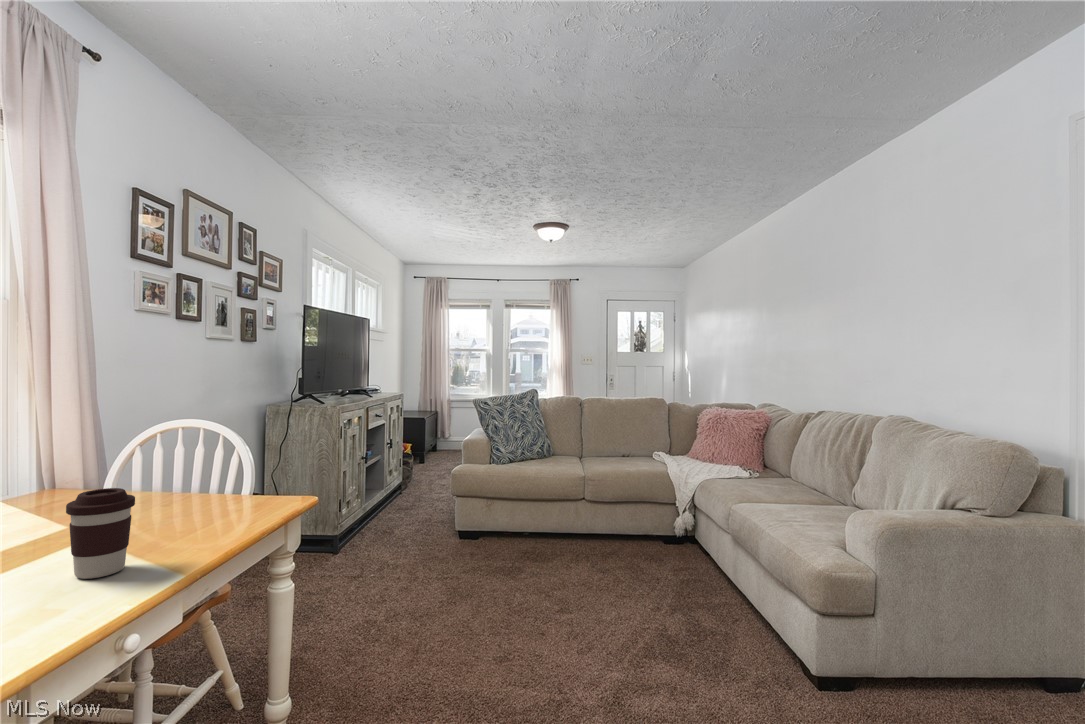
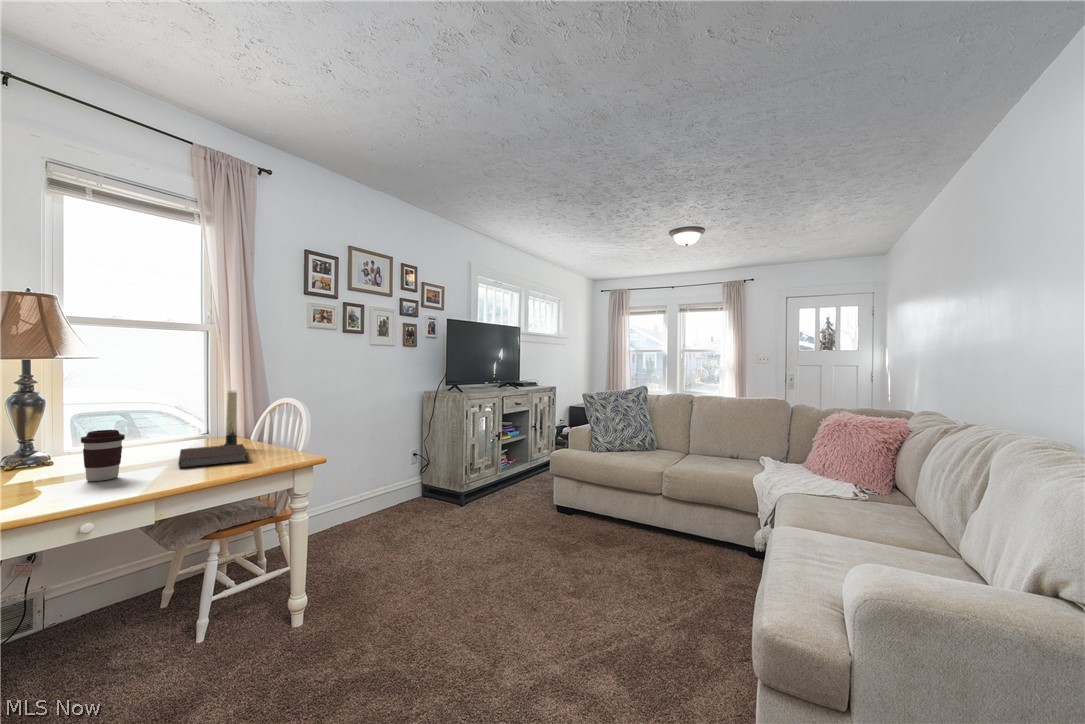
candle: none [137,412,170,504] -> present [224,390,237,445]
notebook: none [115,493,263,537] -> present [178,444,248,468]

